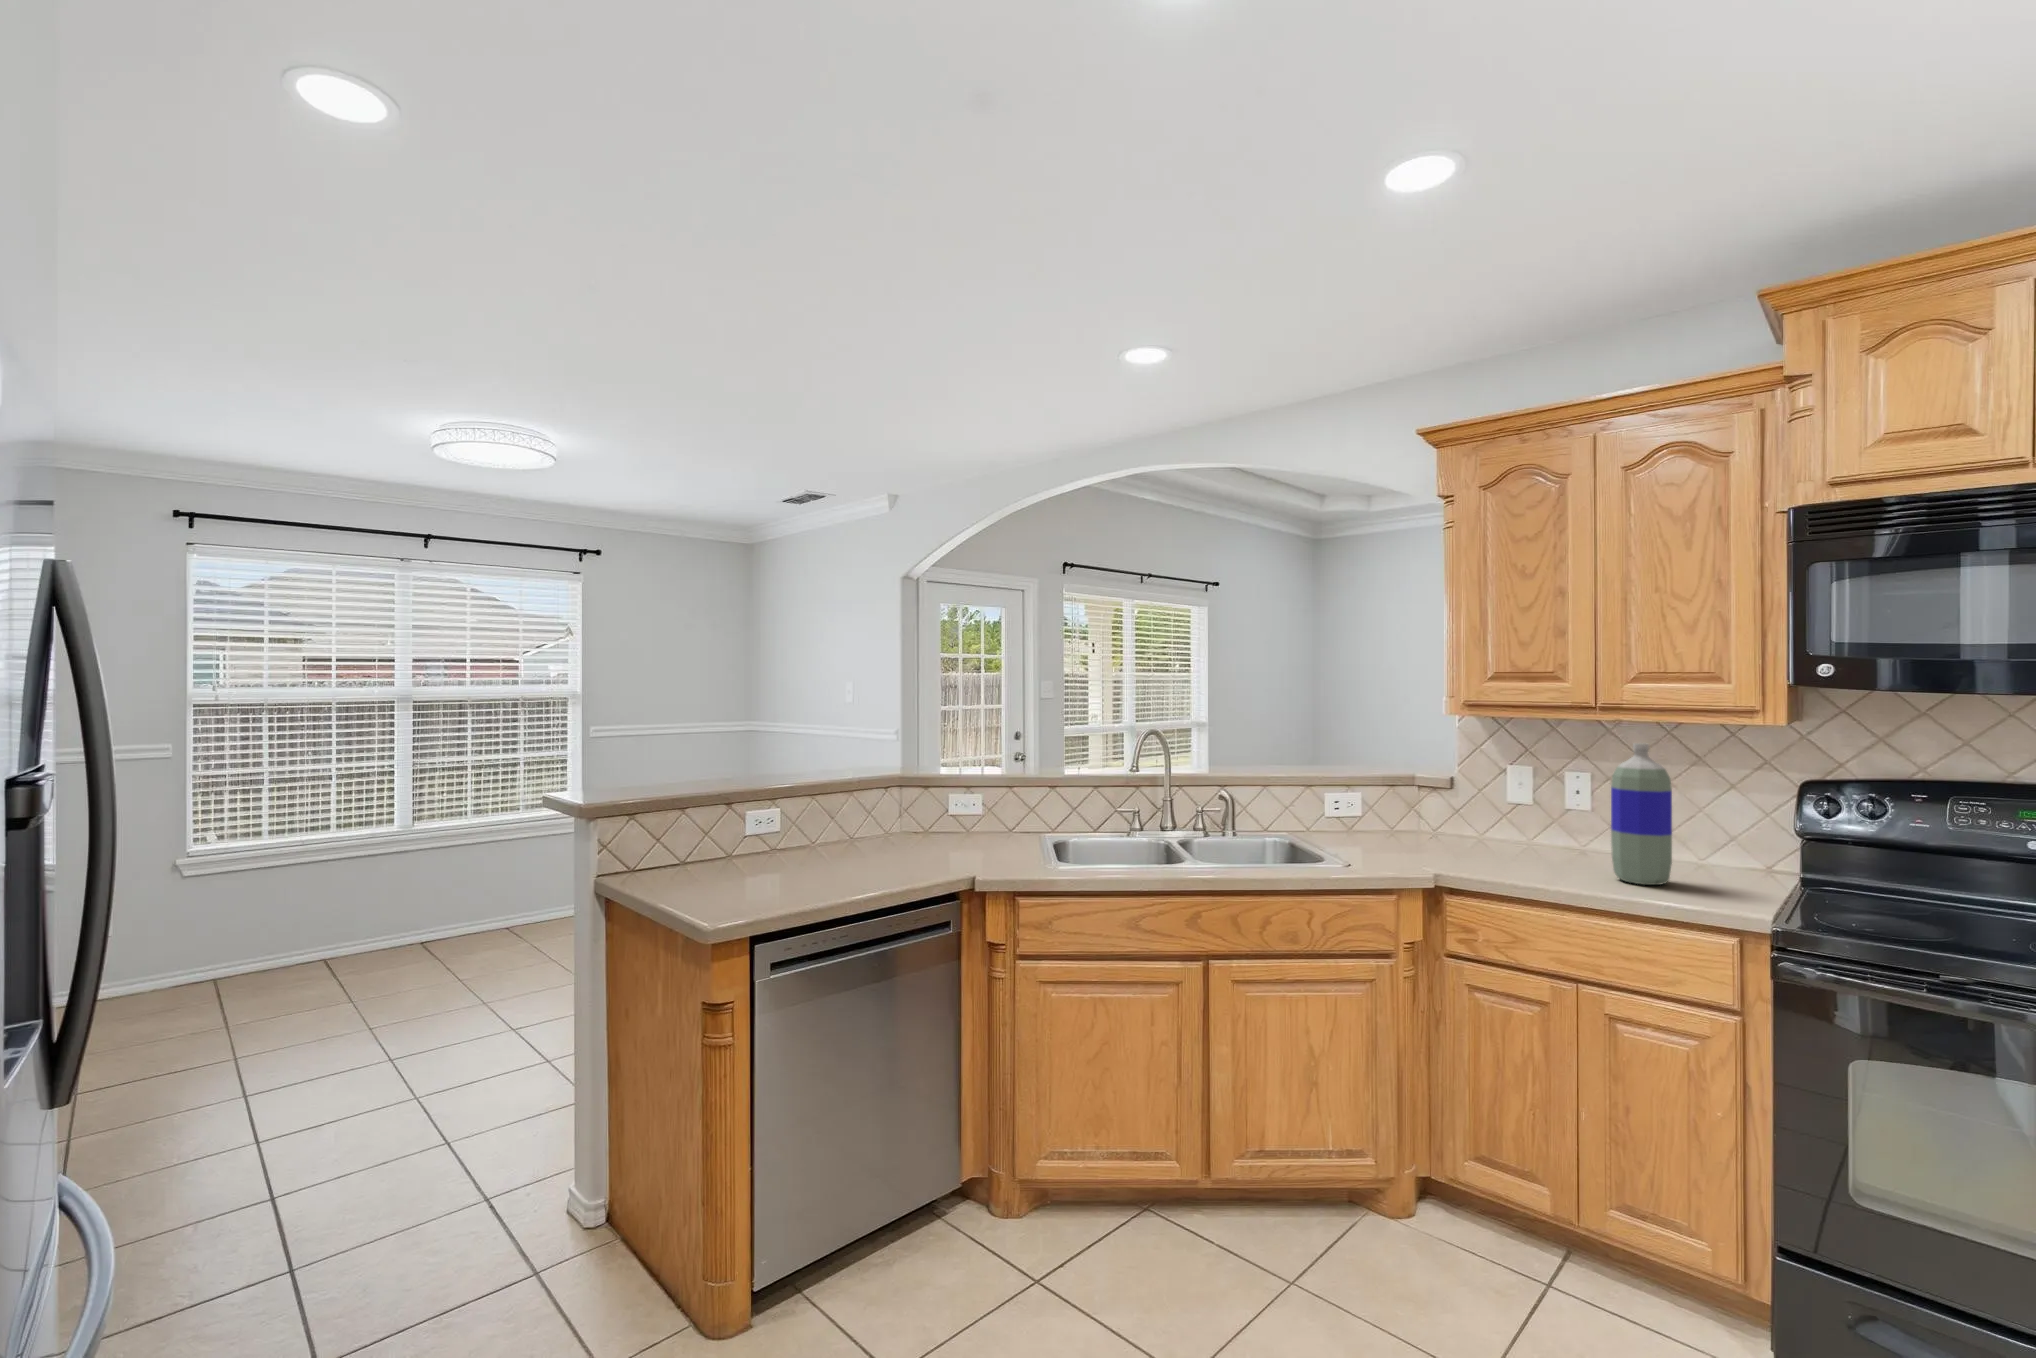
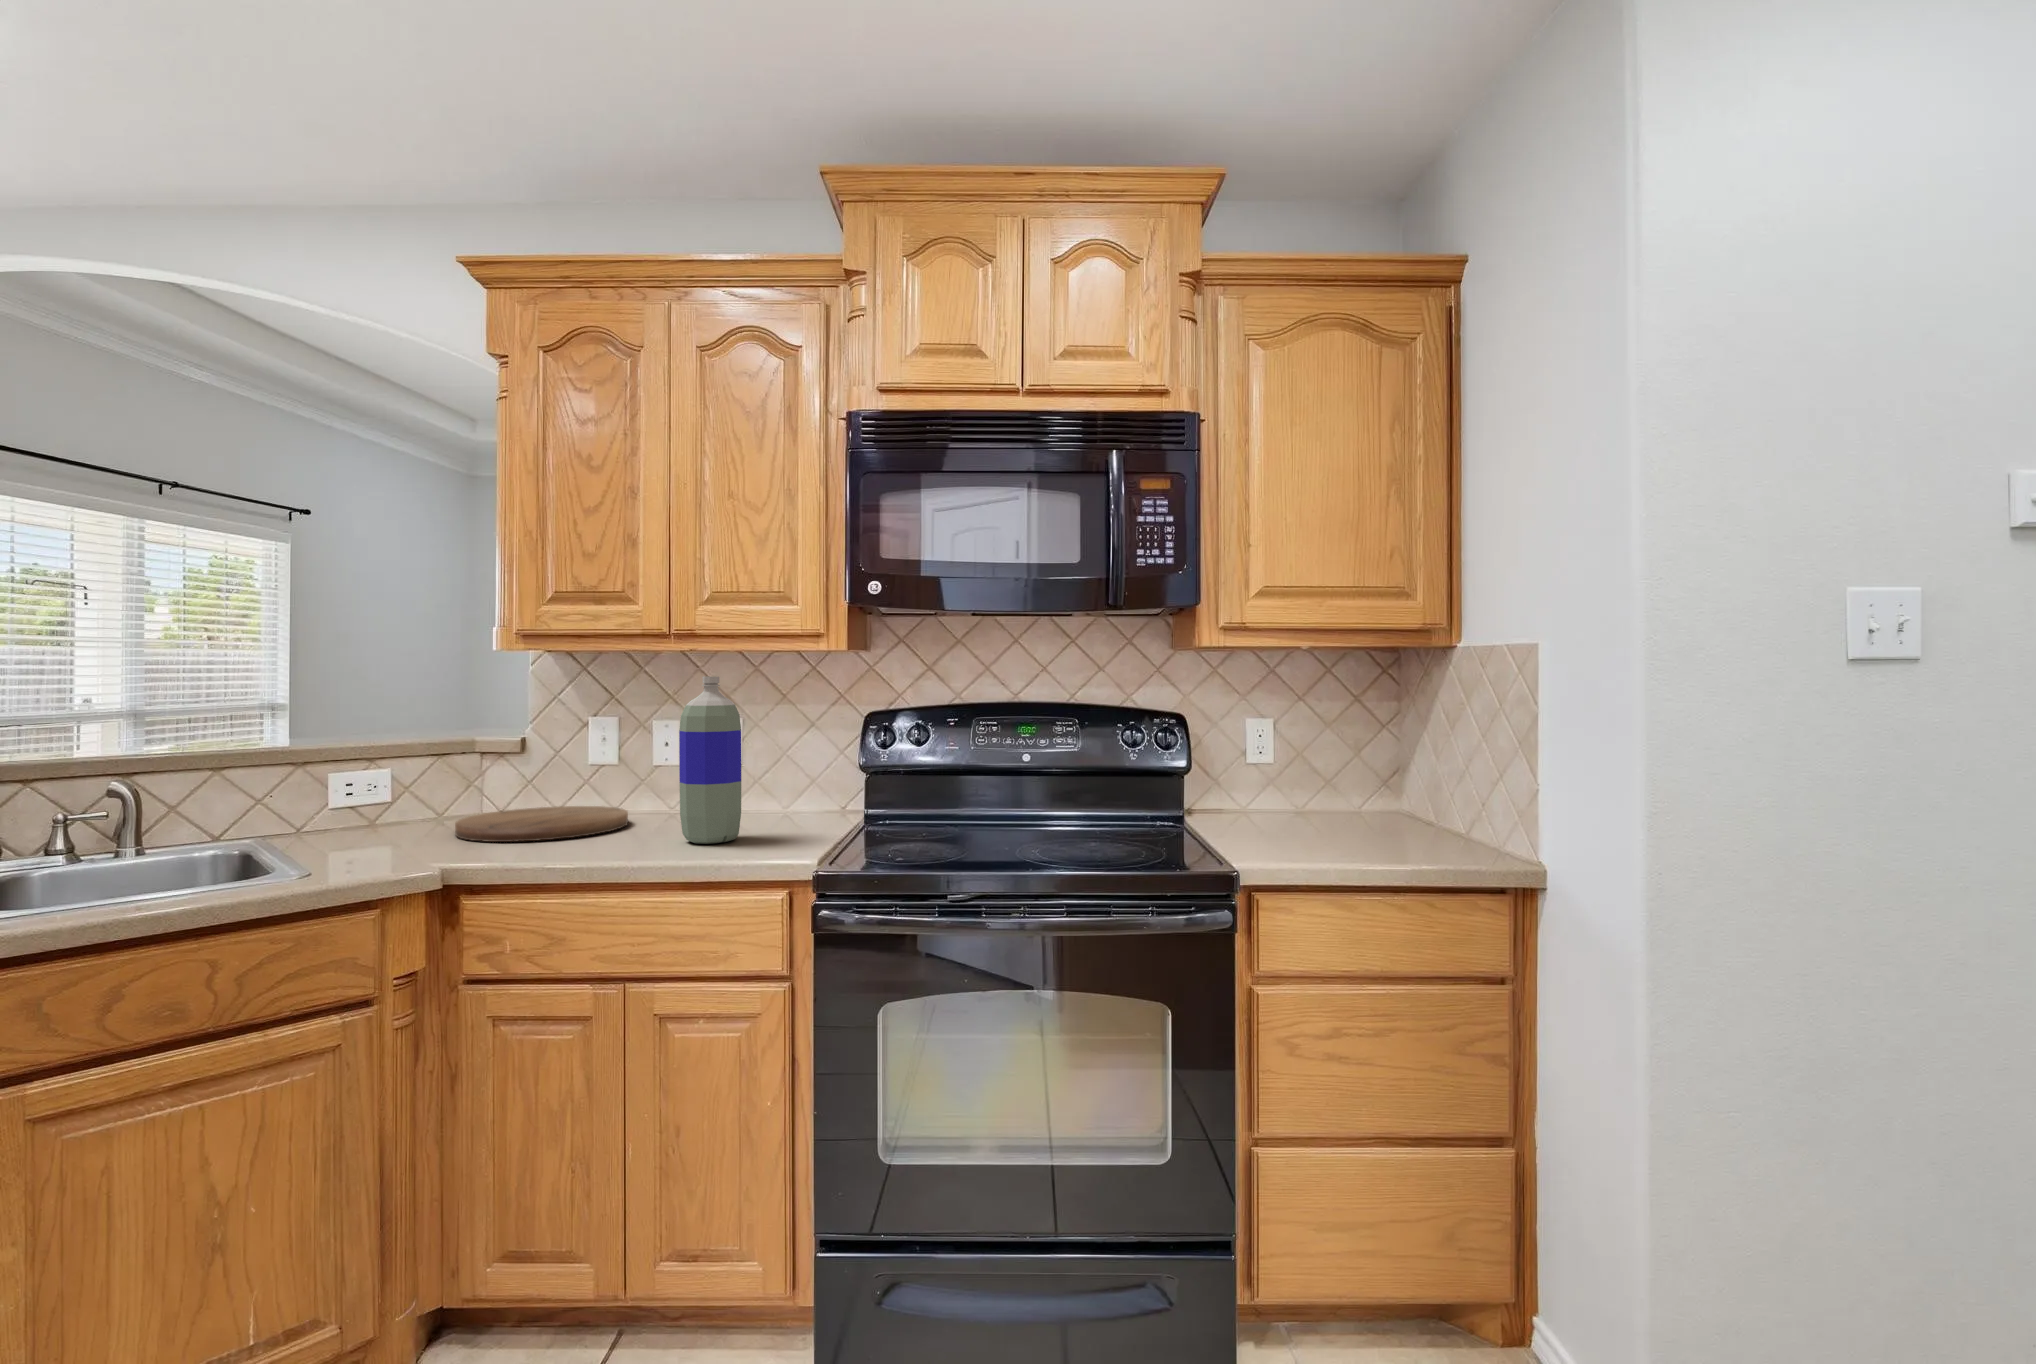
cutting board: none [1417,832,1550,862] -> present [455,806,628,842]

